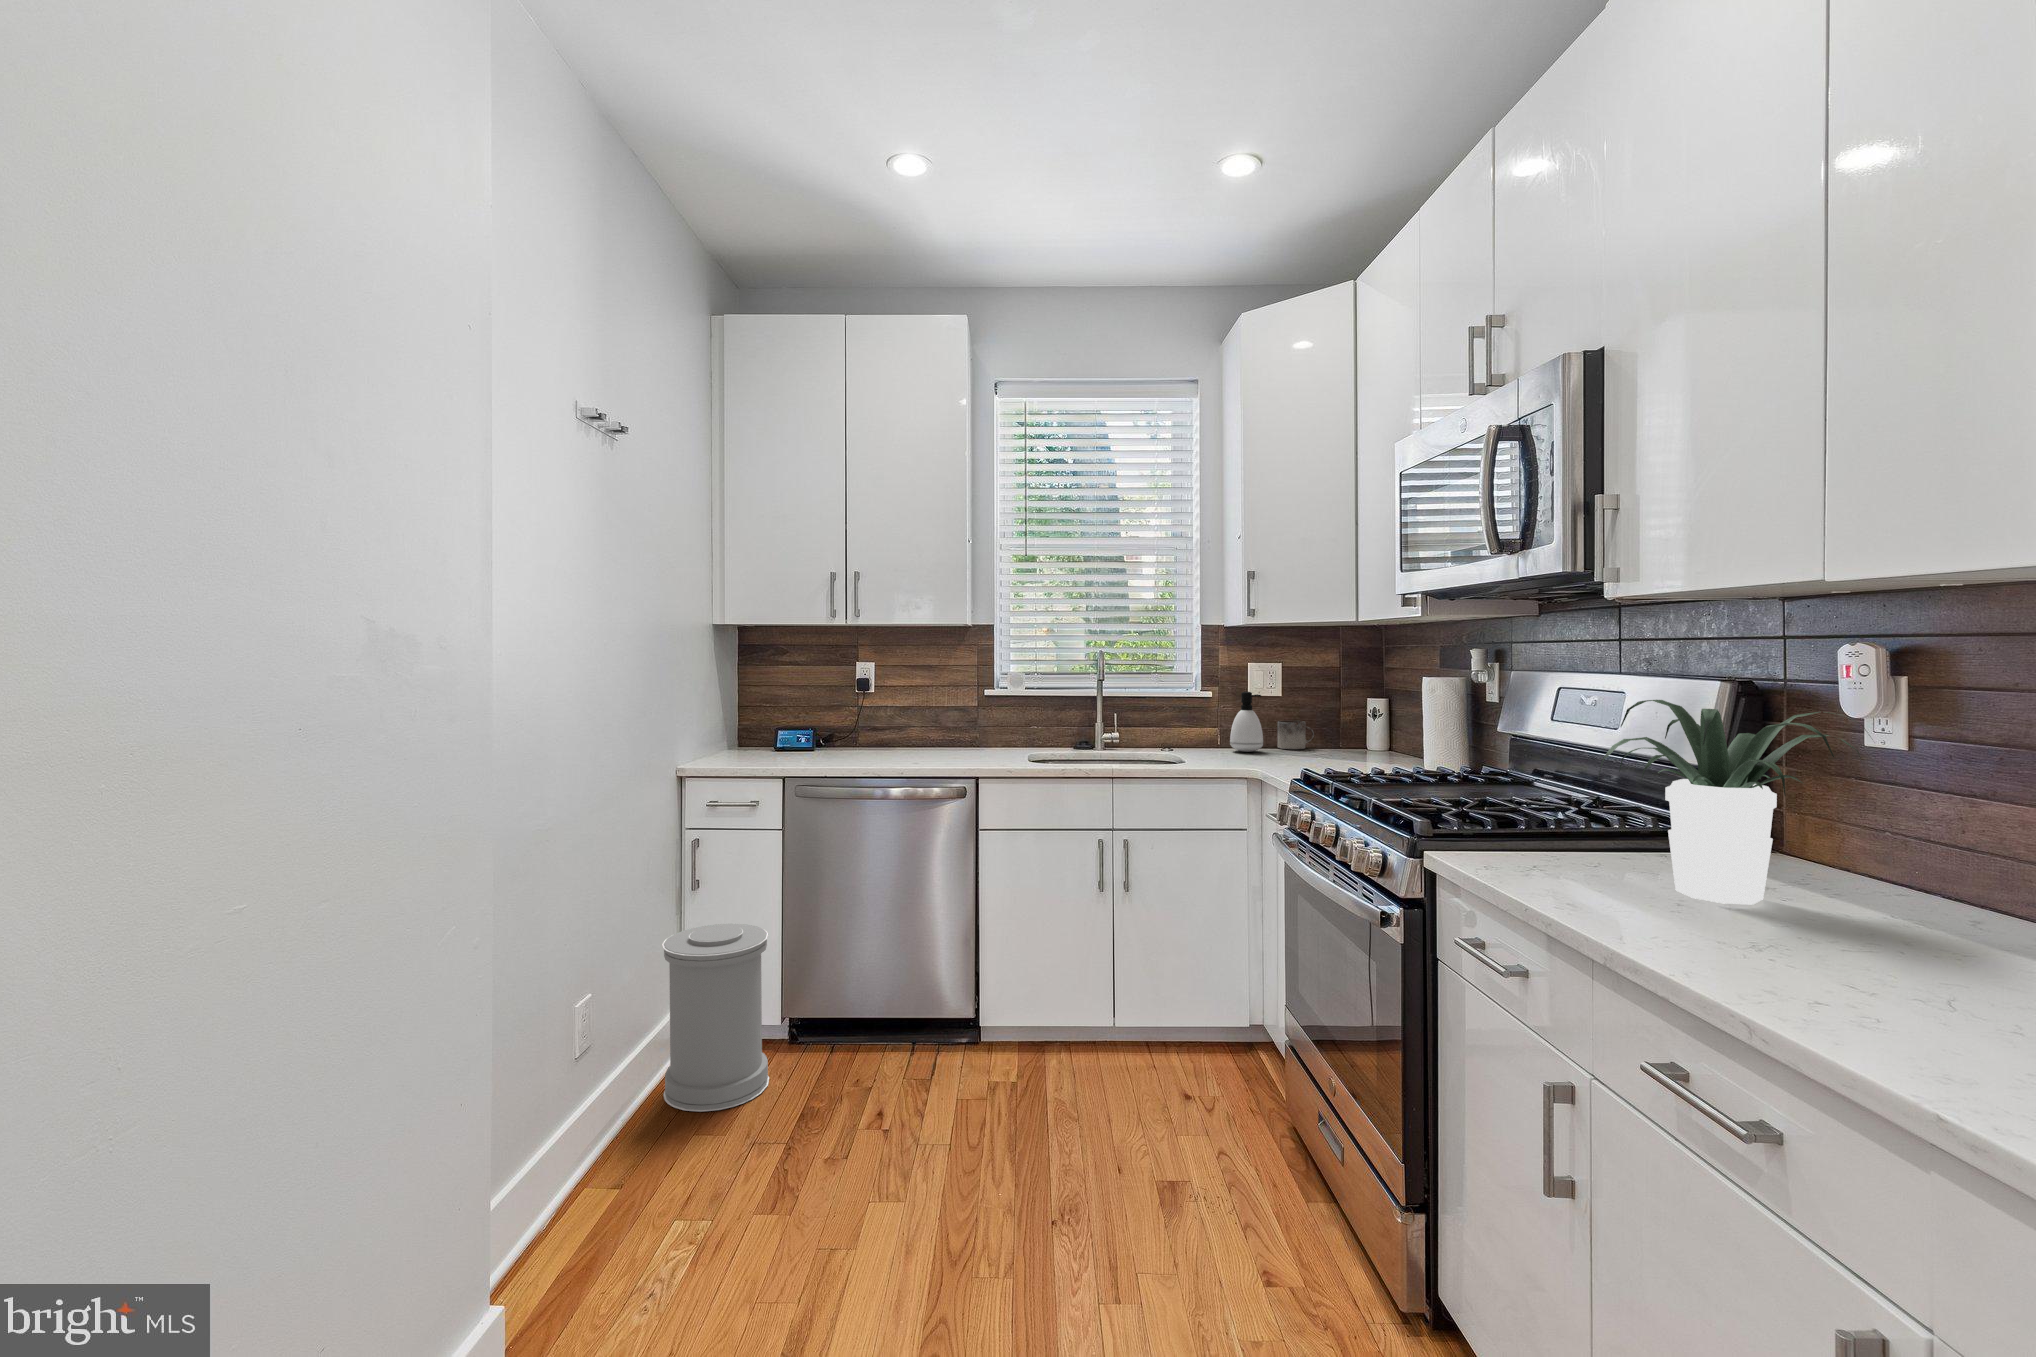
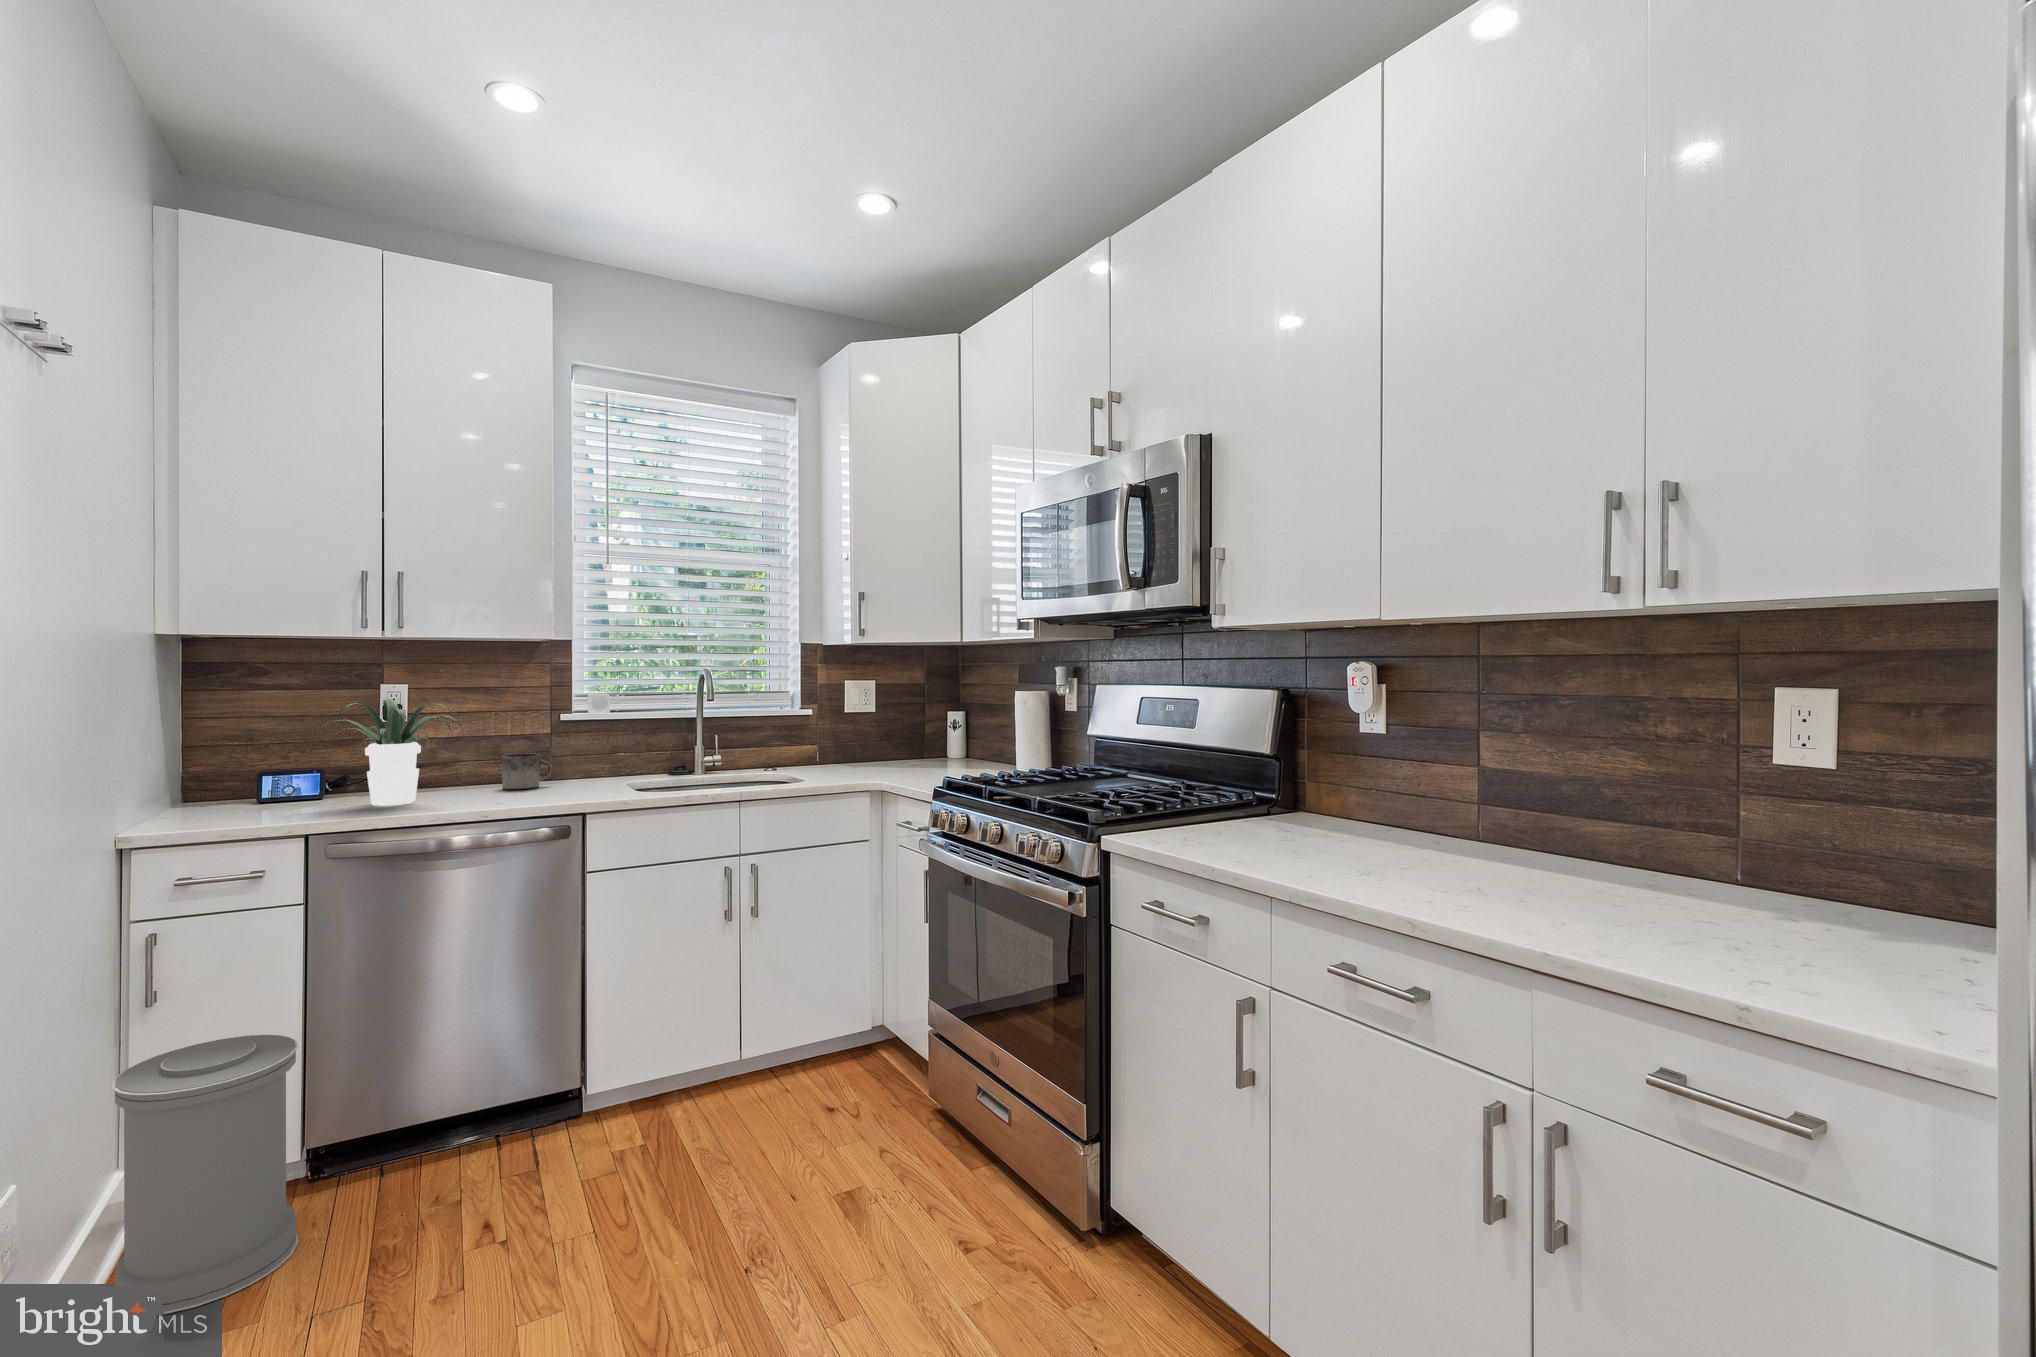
soap dispenser: present [1230,692,1263,752] -> none [837,708,868,767]
potted plant: present [1599,700,1870,905] -> present [314,700,462,806]
mug: present [1278,721,1314,749] -> present [502,754,552,789]

